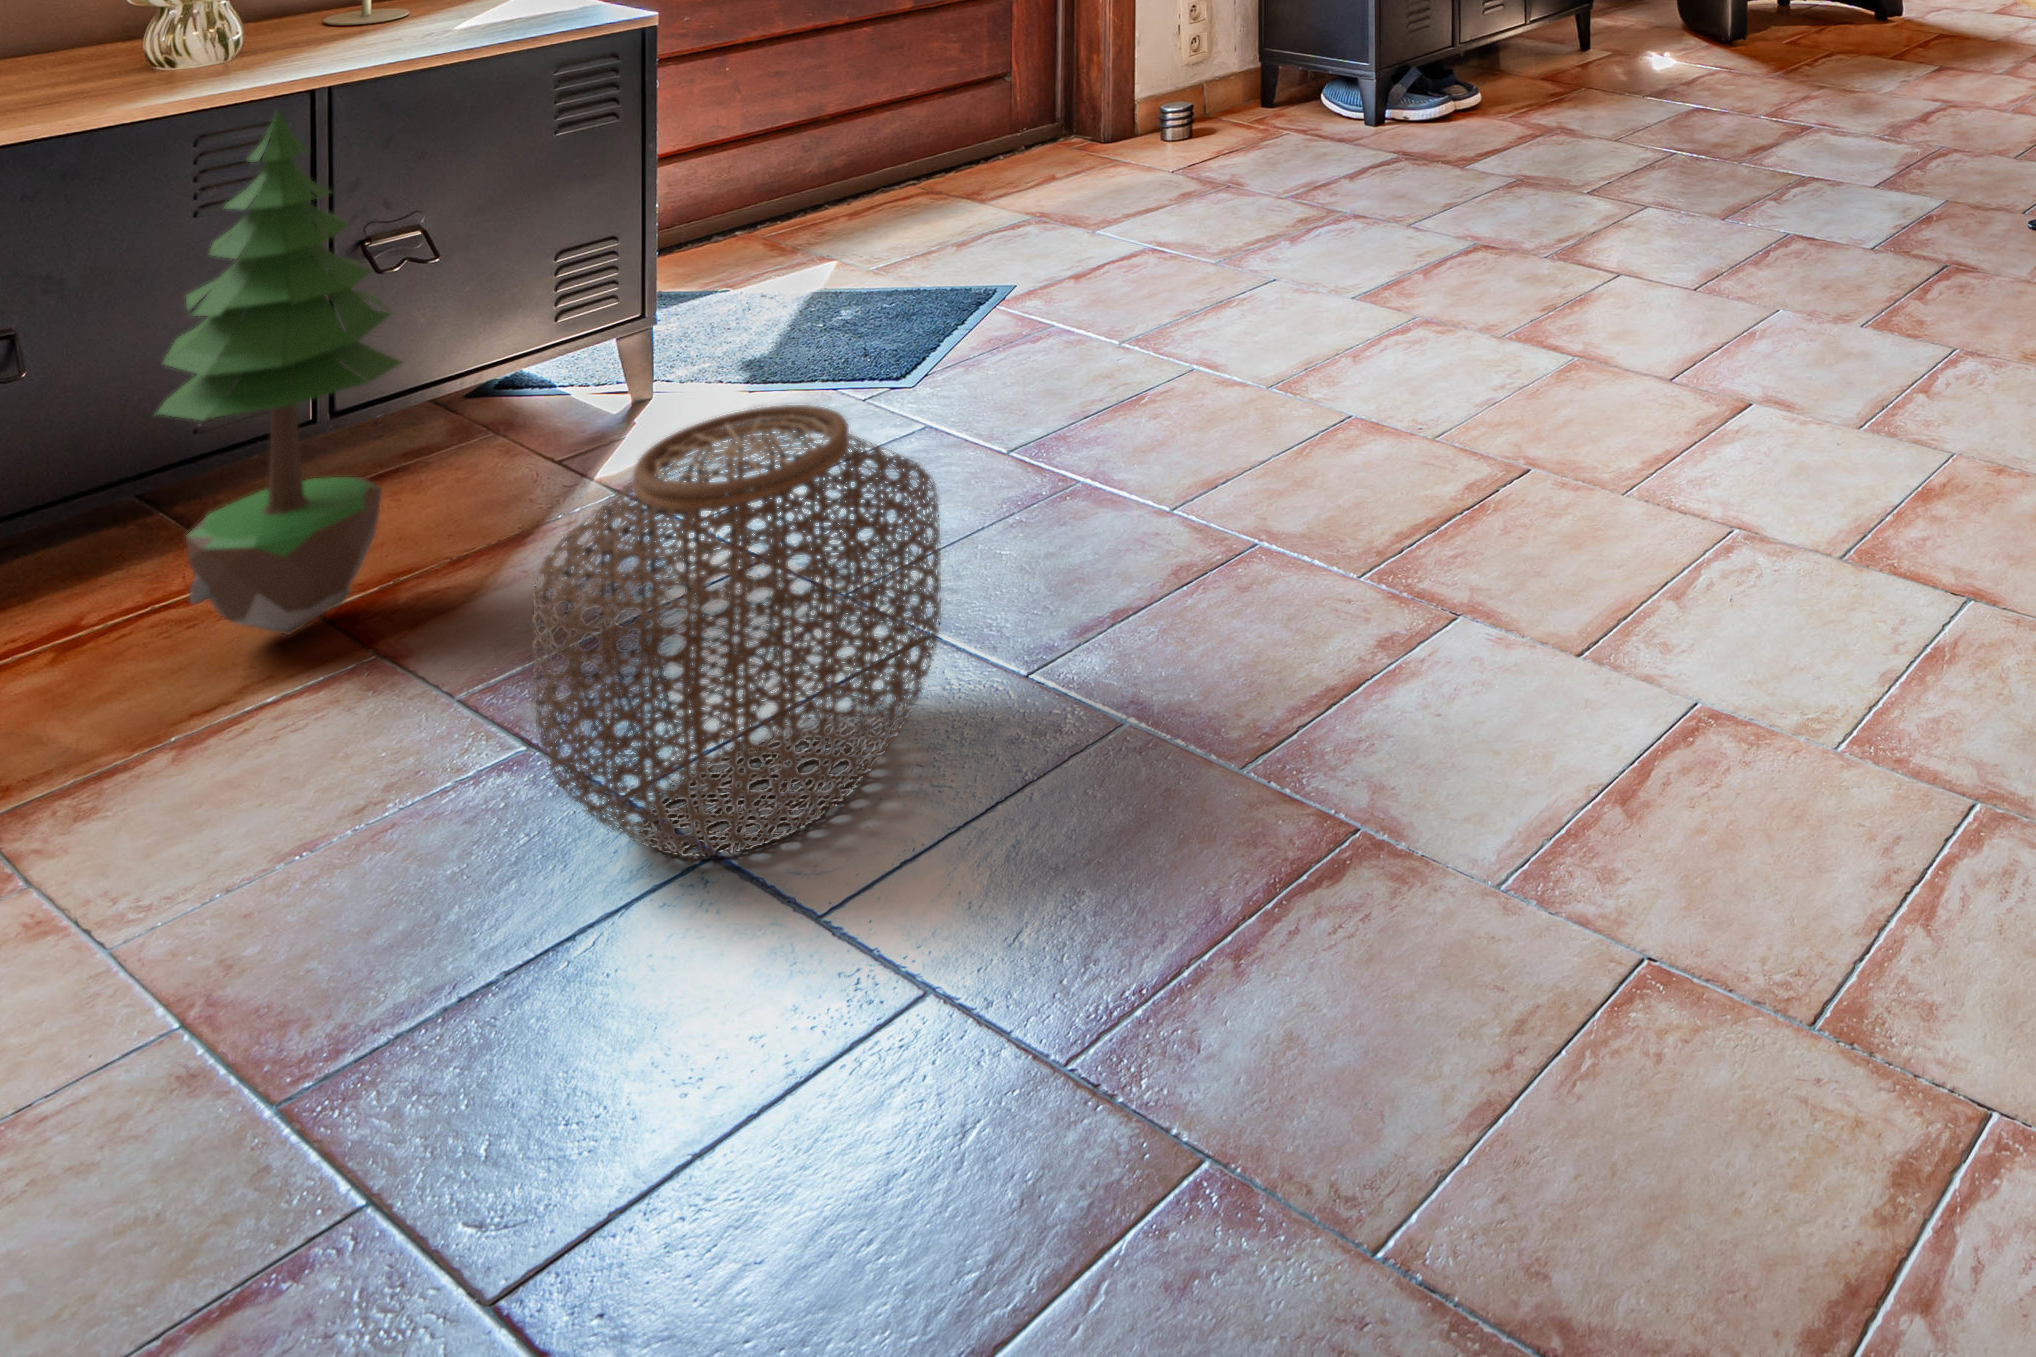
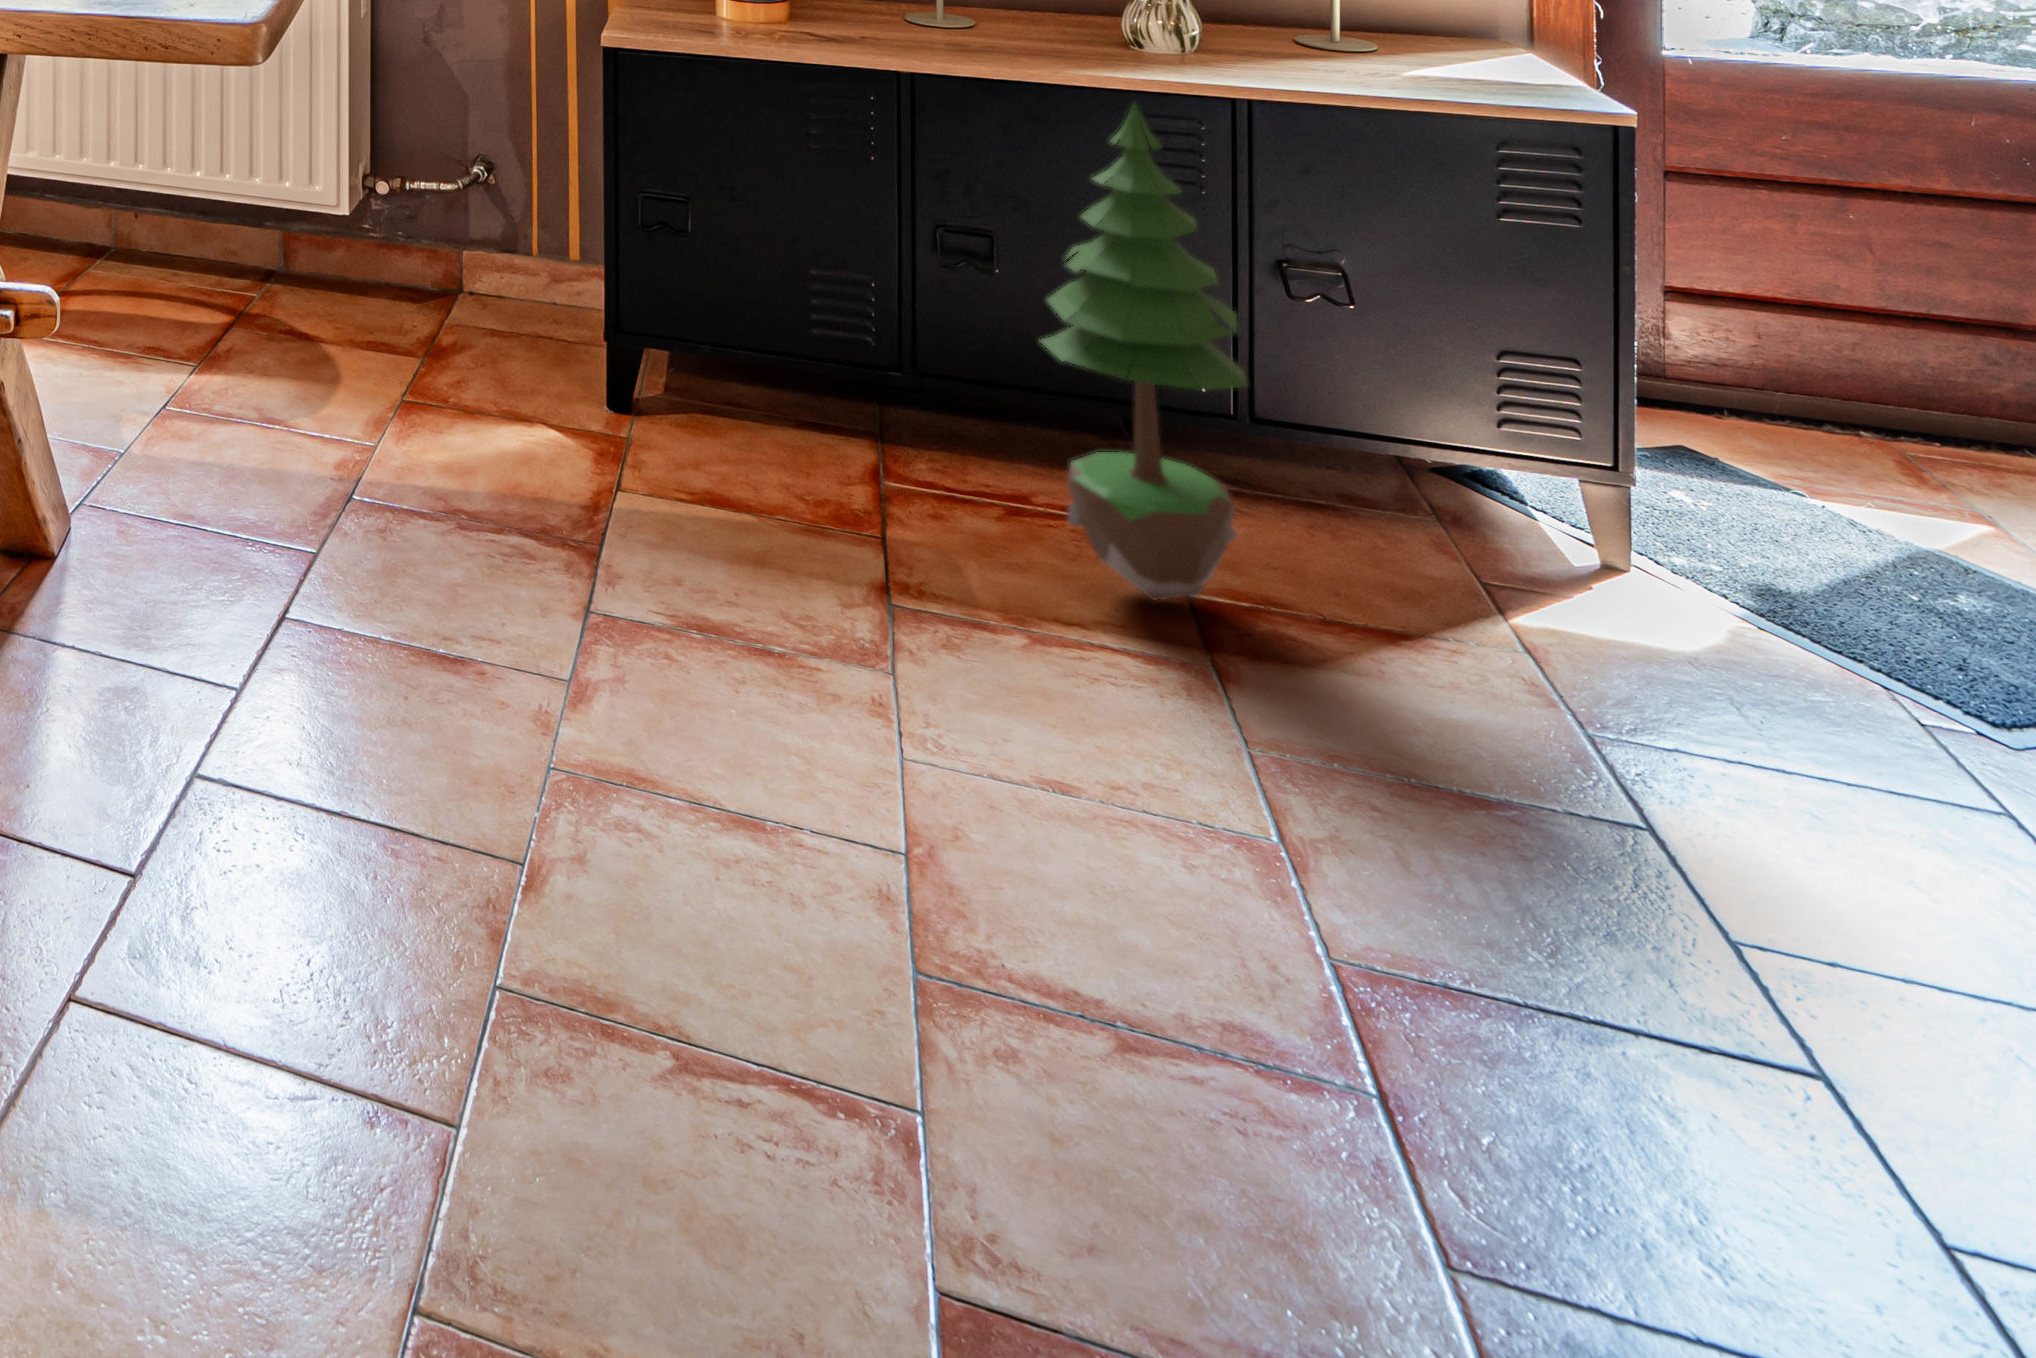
woven basket: present [532,405,941,857] -> none [1179,576,1721,1163]

